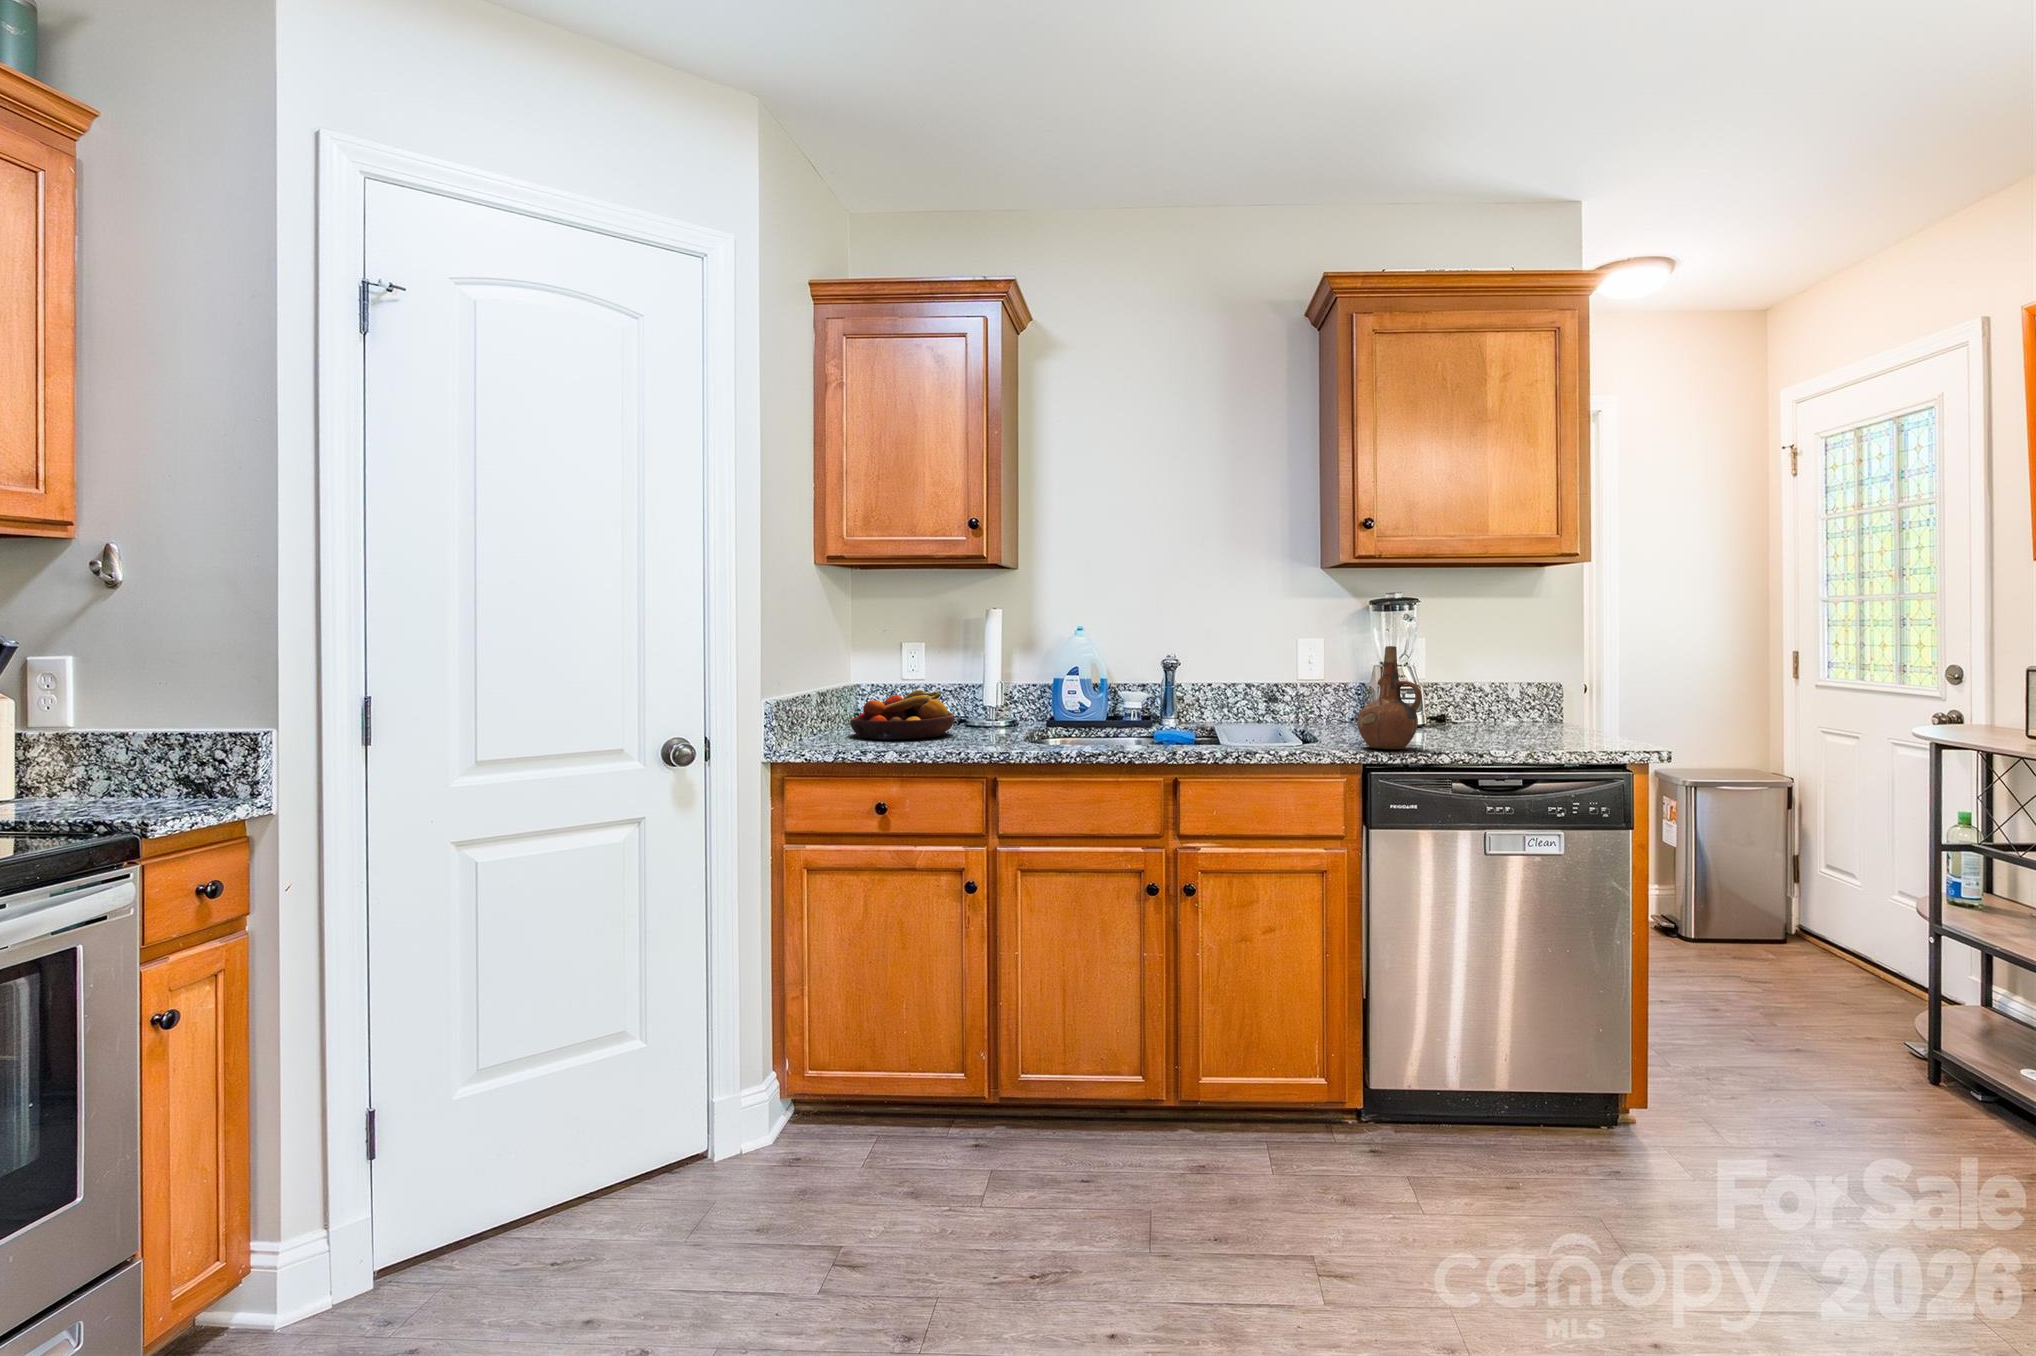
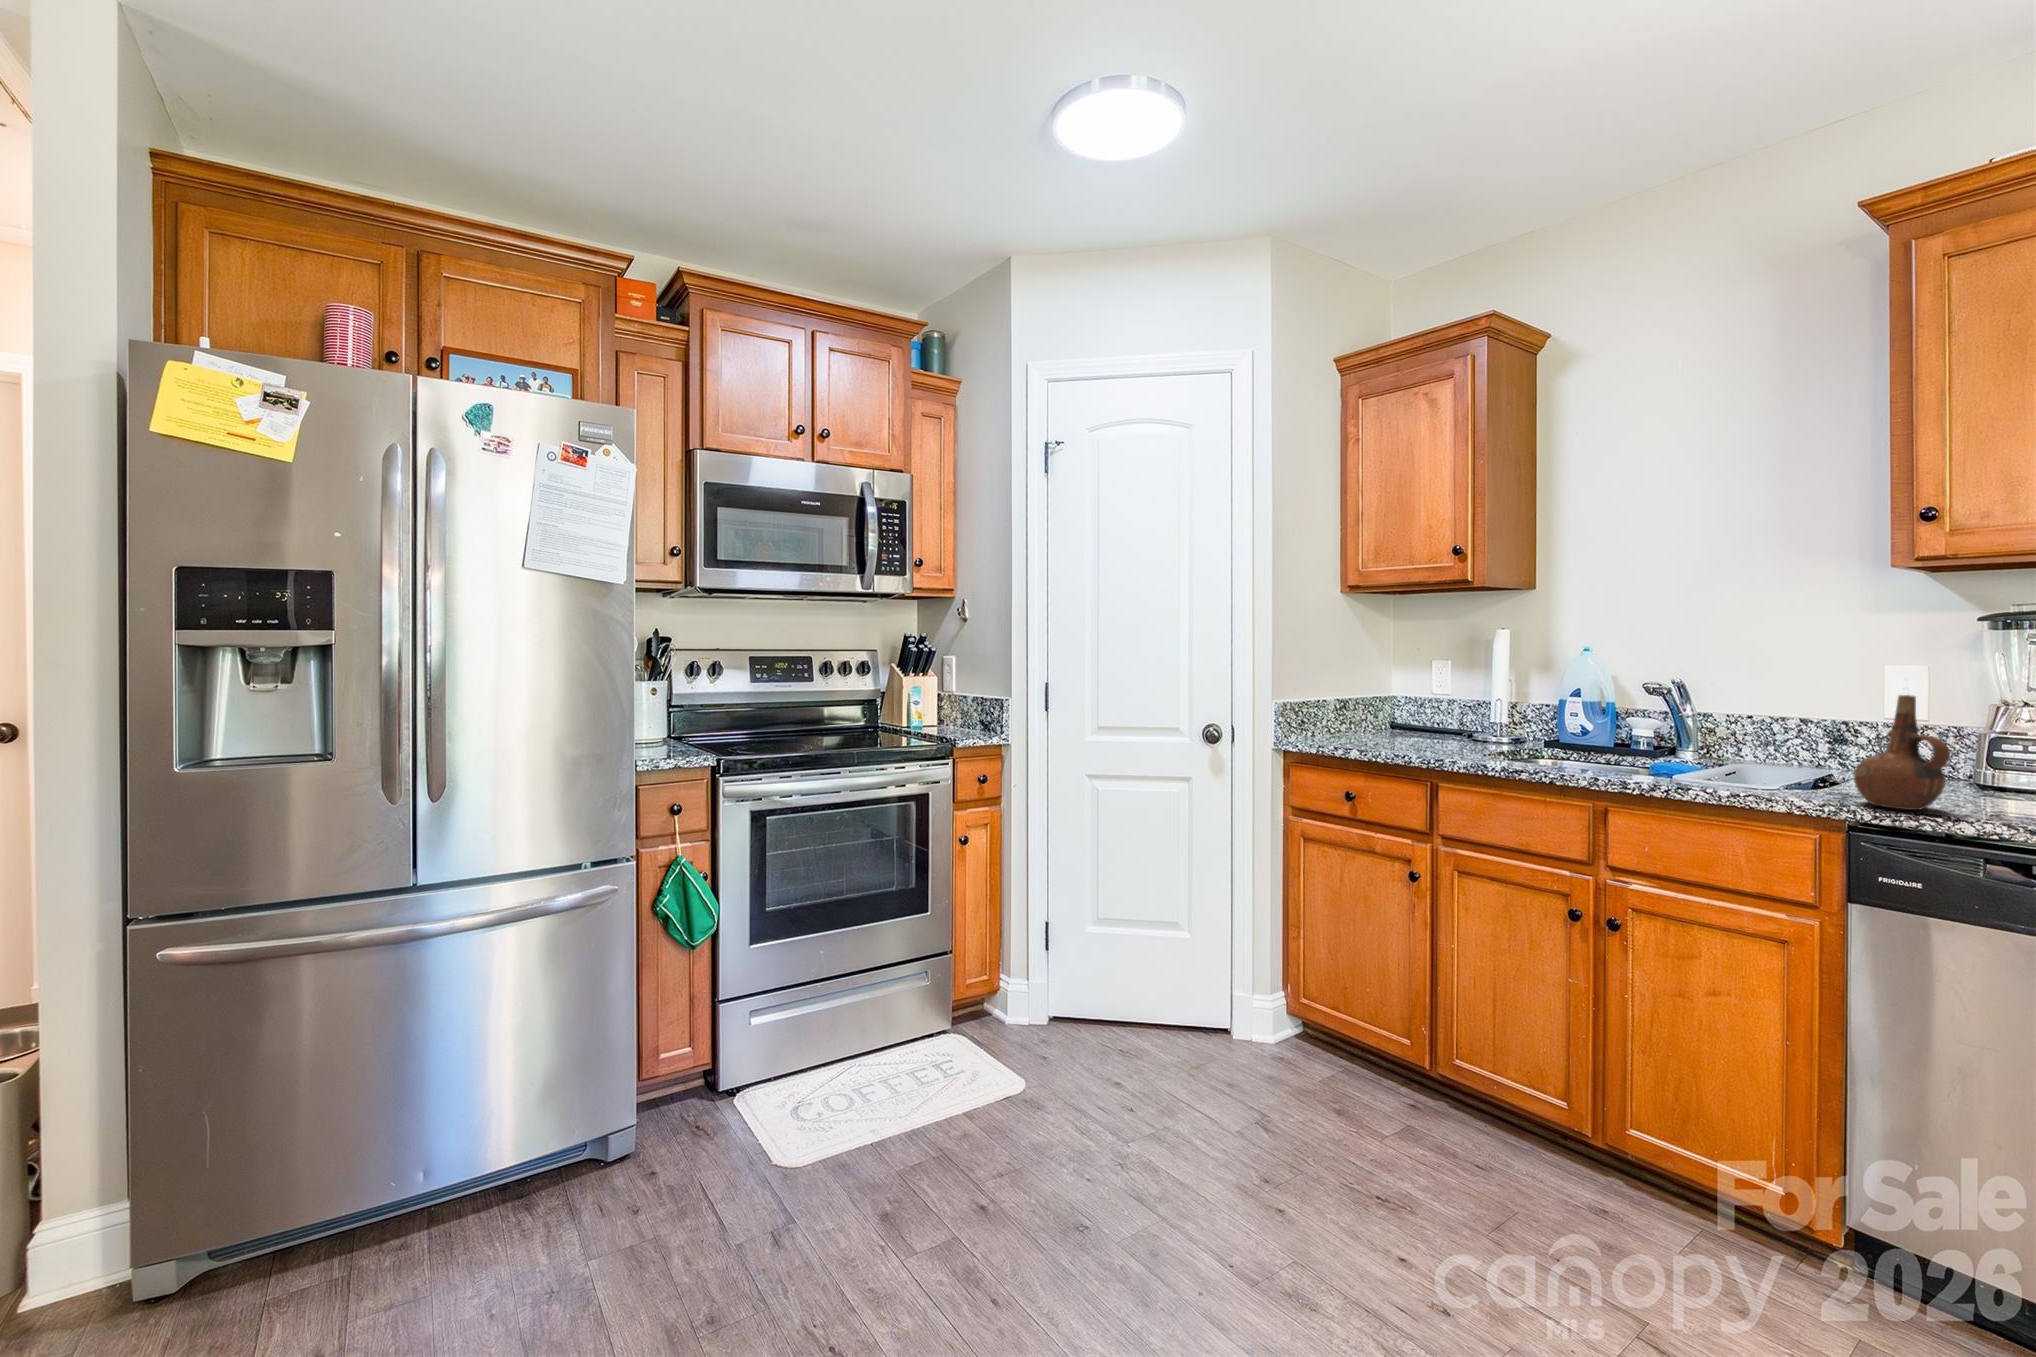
fruit bowl: present [850,690,954,739] -> none [1359,706,1447,743]

